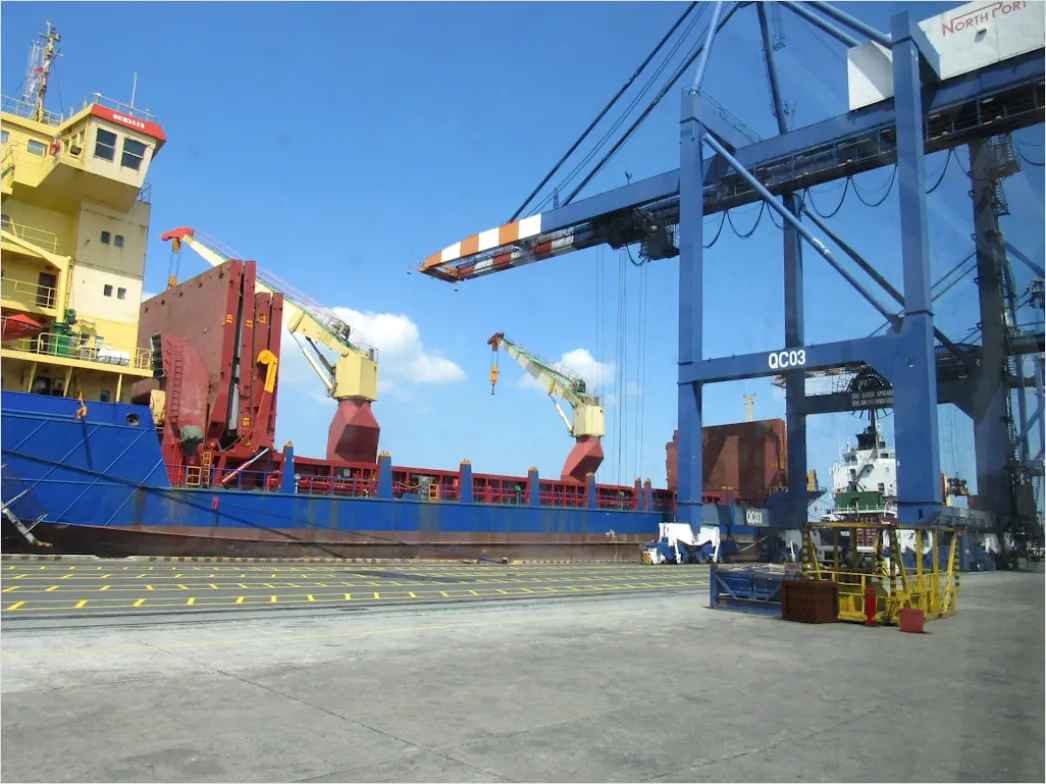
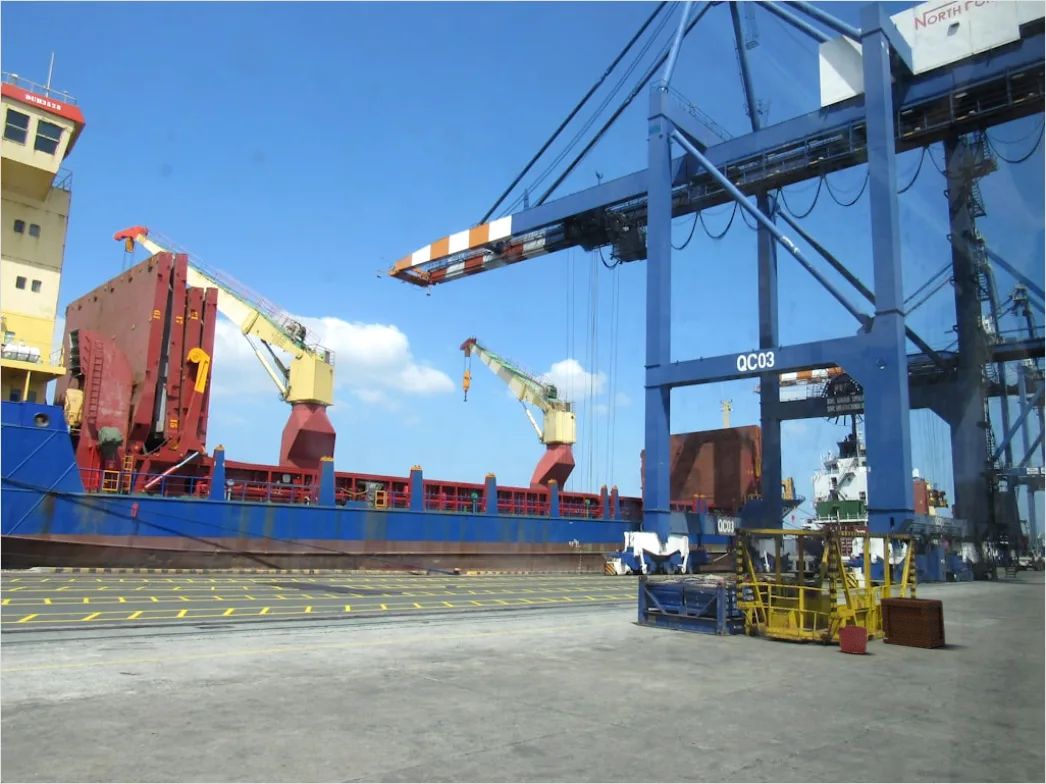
wooden crate: present [781,578,840,624] -> present [881,597,946,649]
fire extinguisher: present [863,581,879,627] -> none [800,594,819,647]

